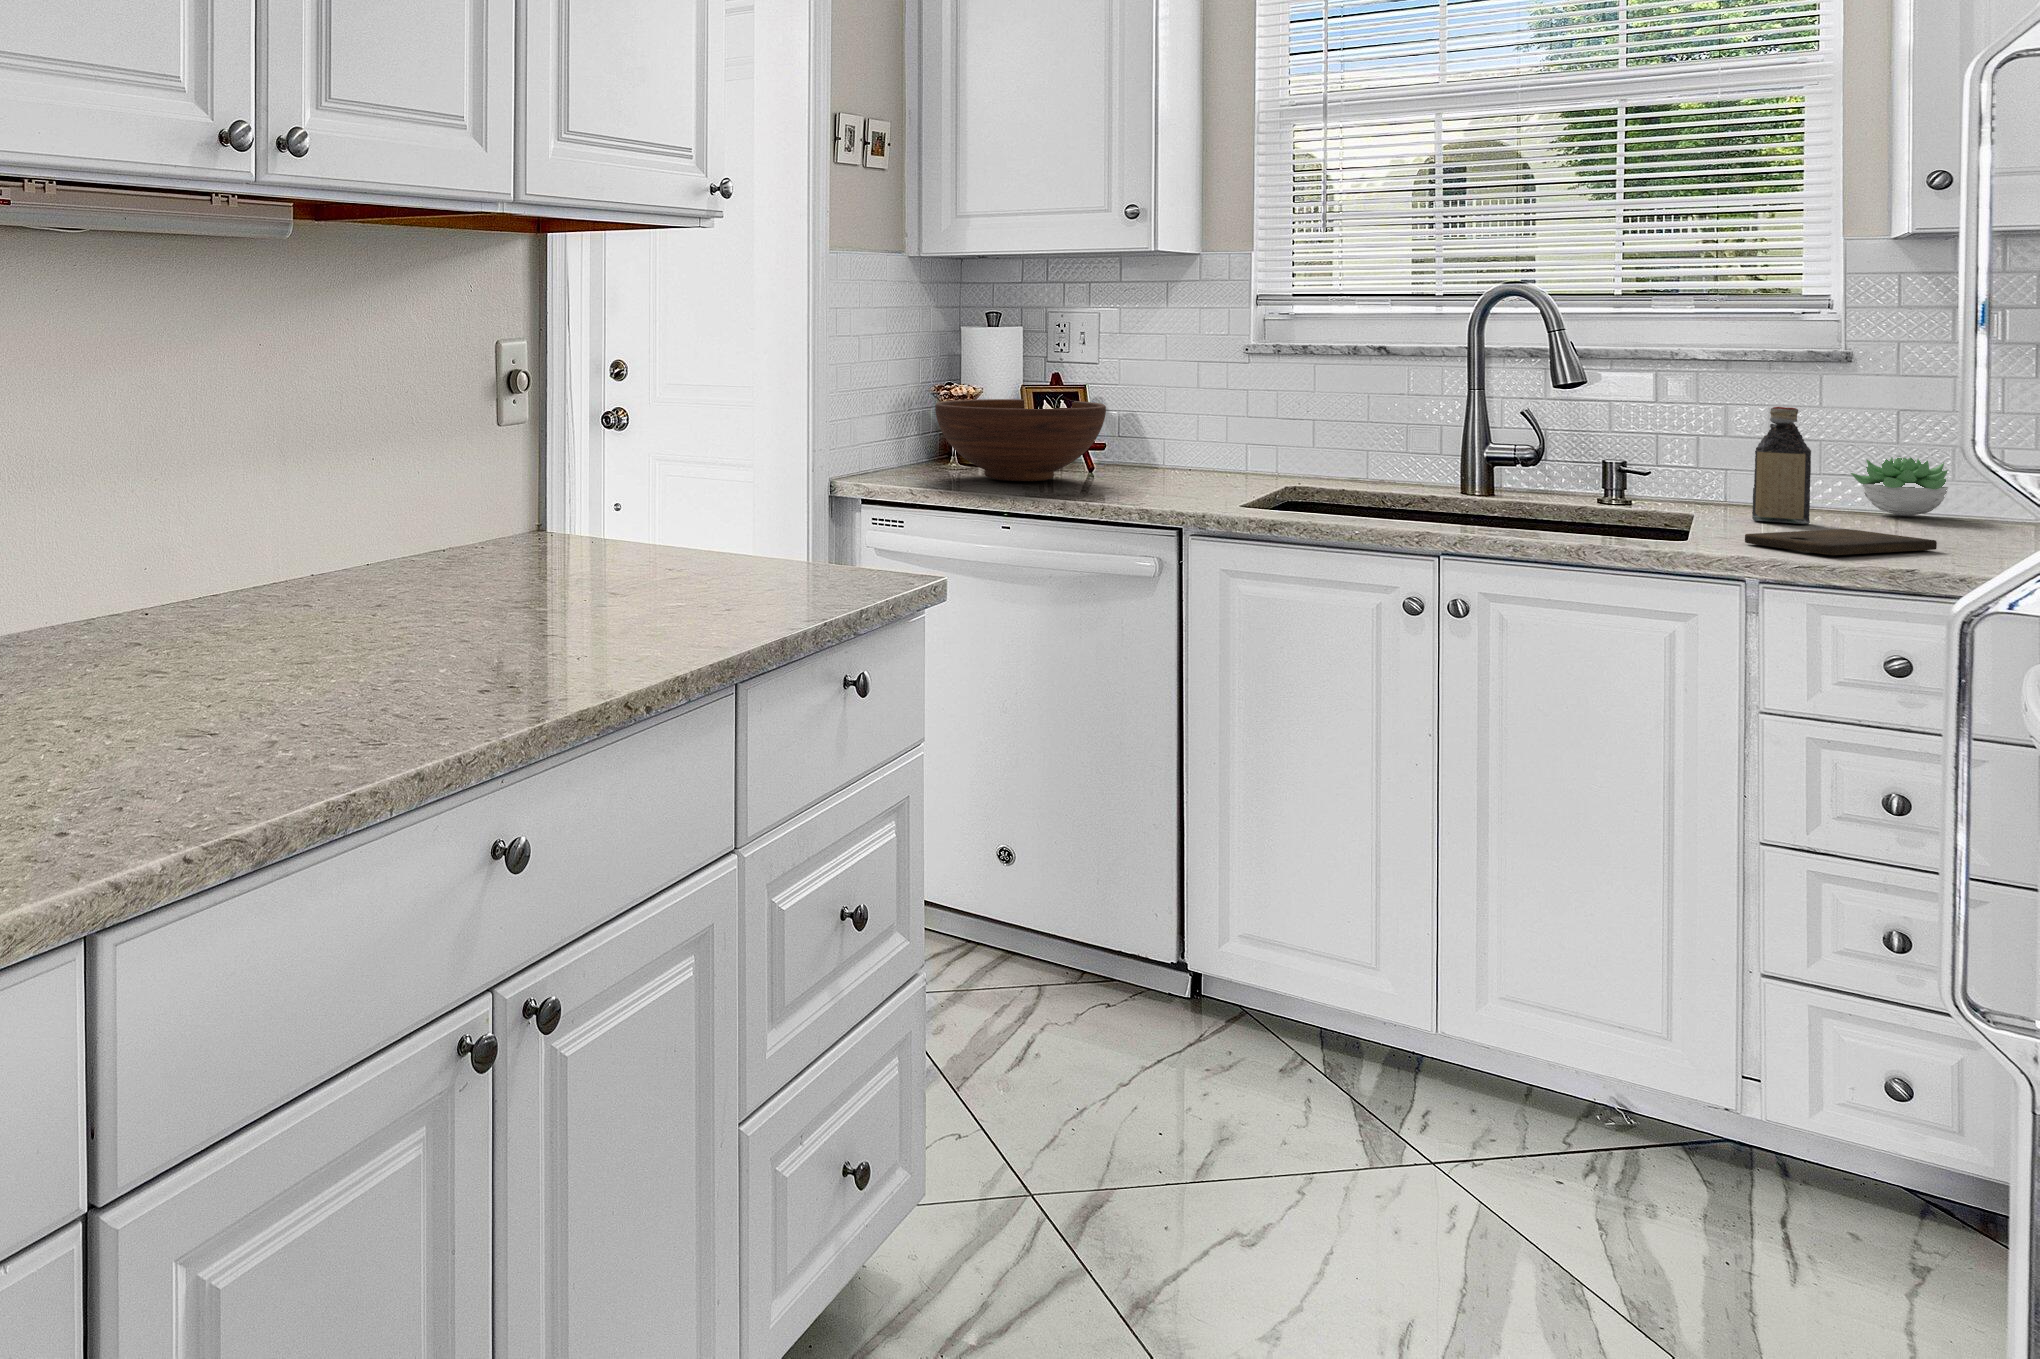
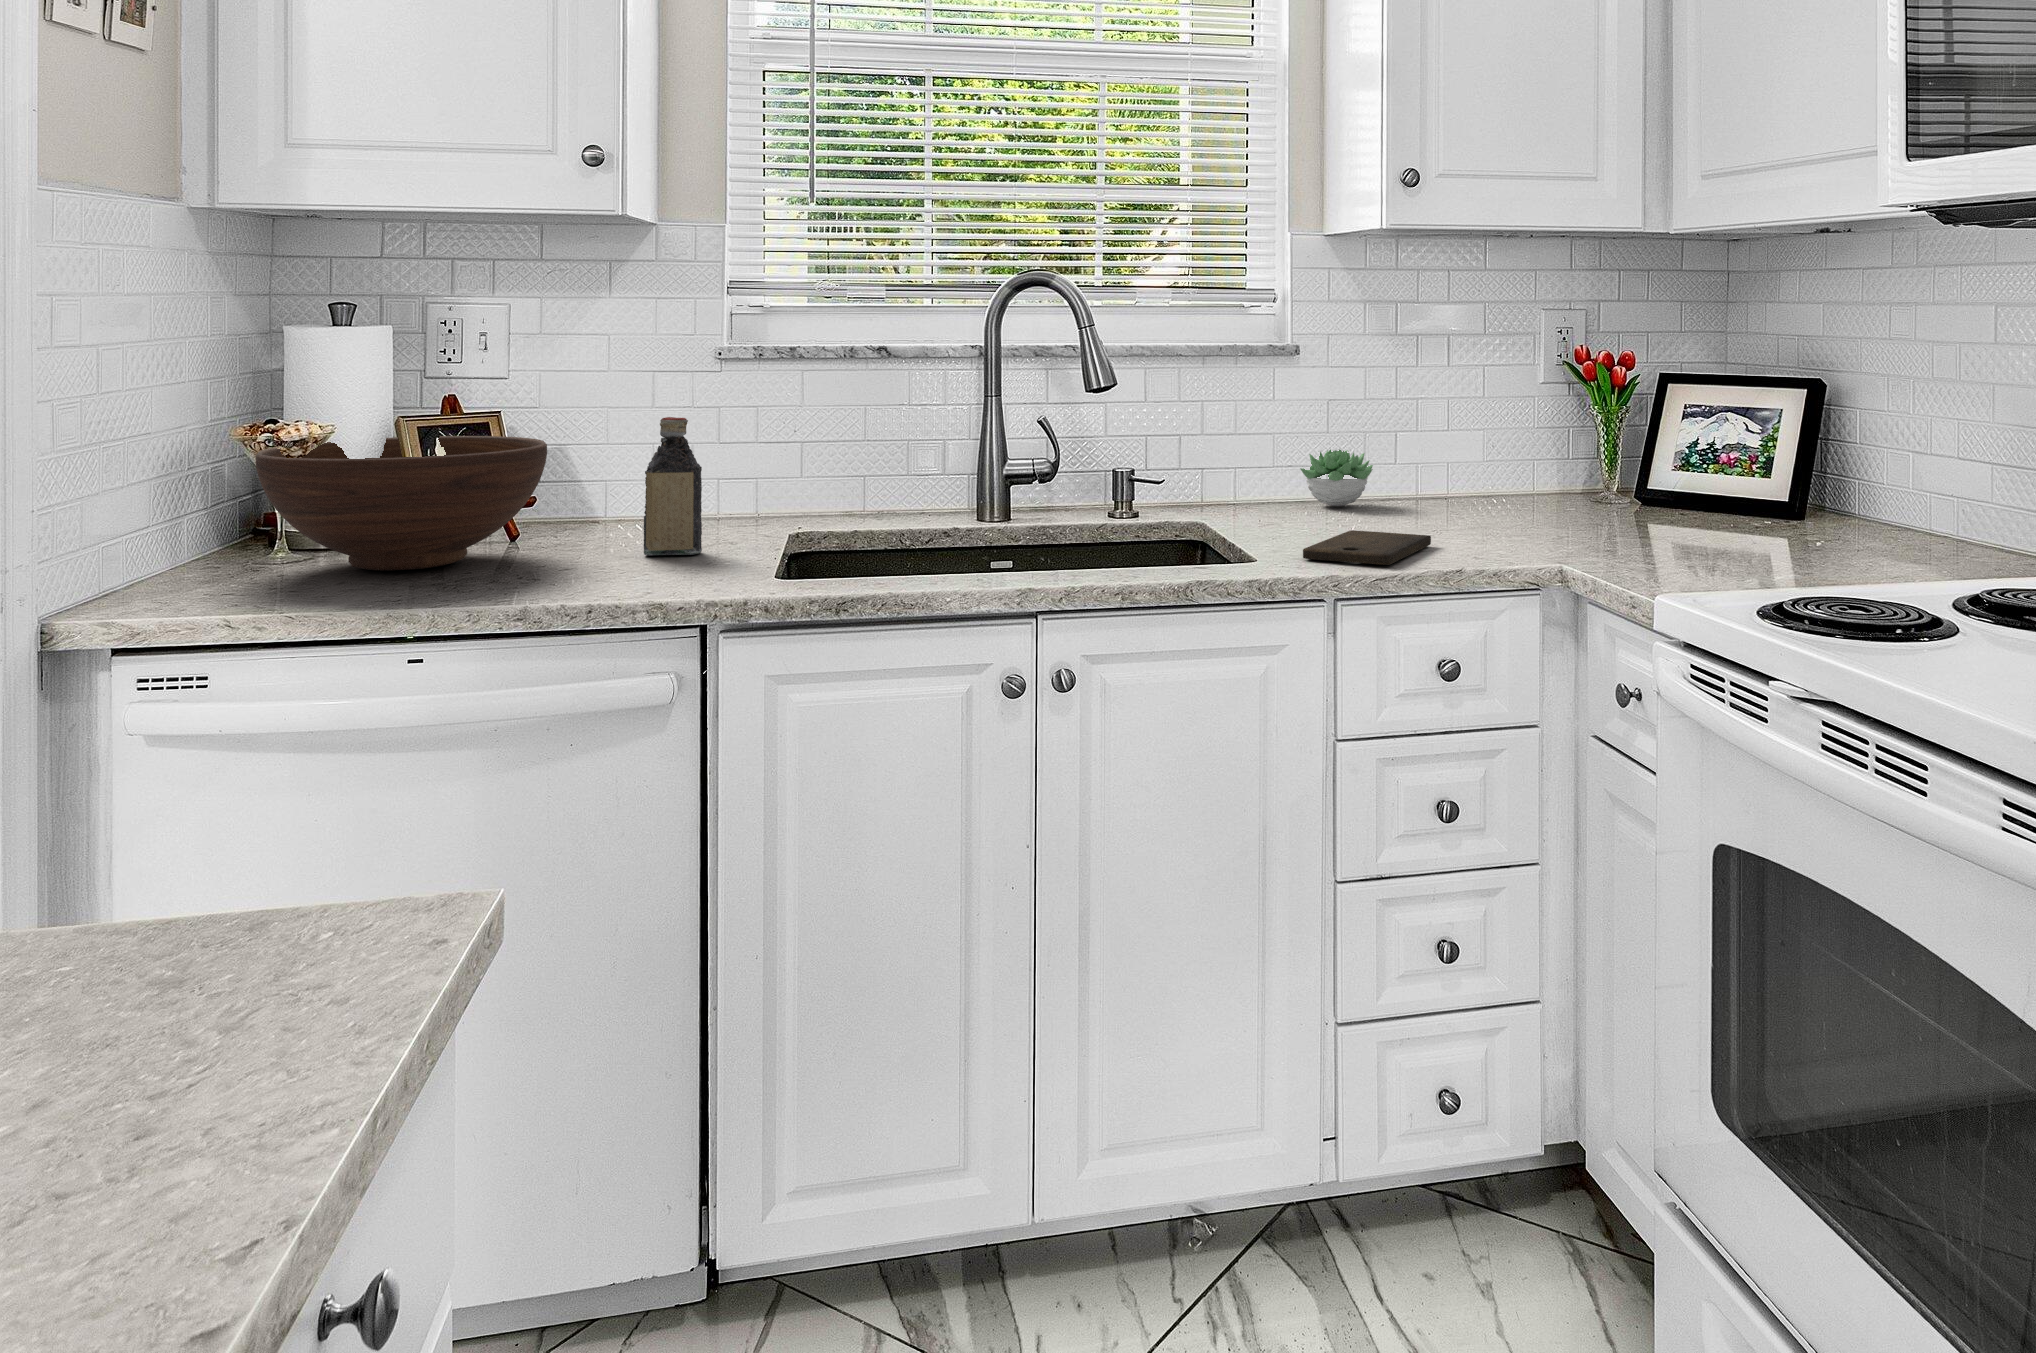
bottle: present [1752,407,1811,524] -> present [644,417,702,555]

